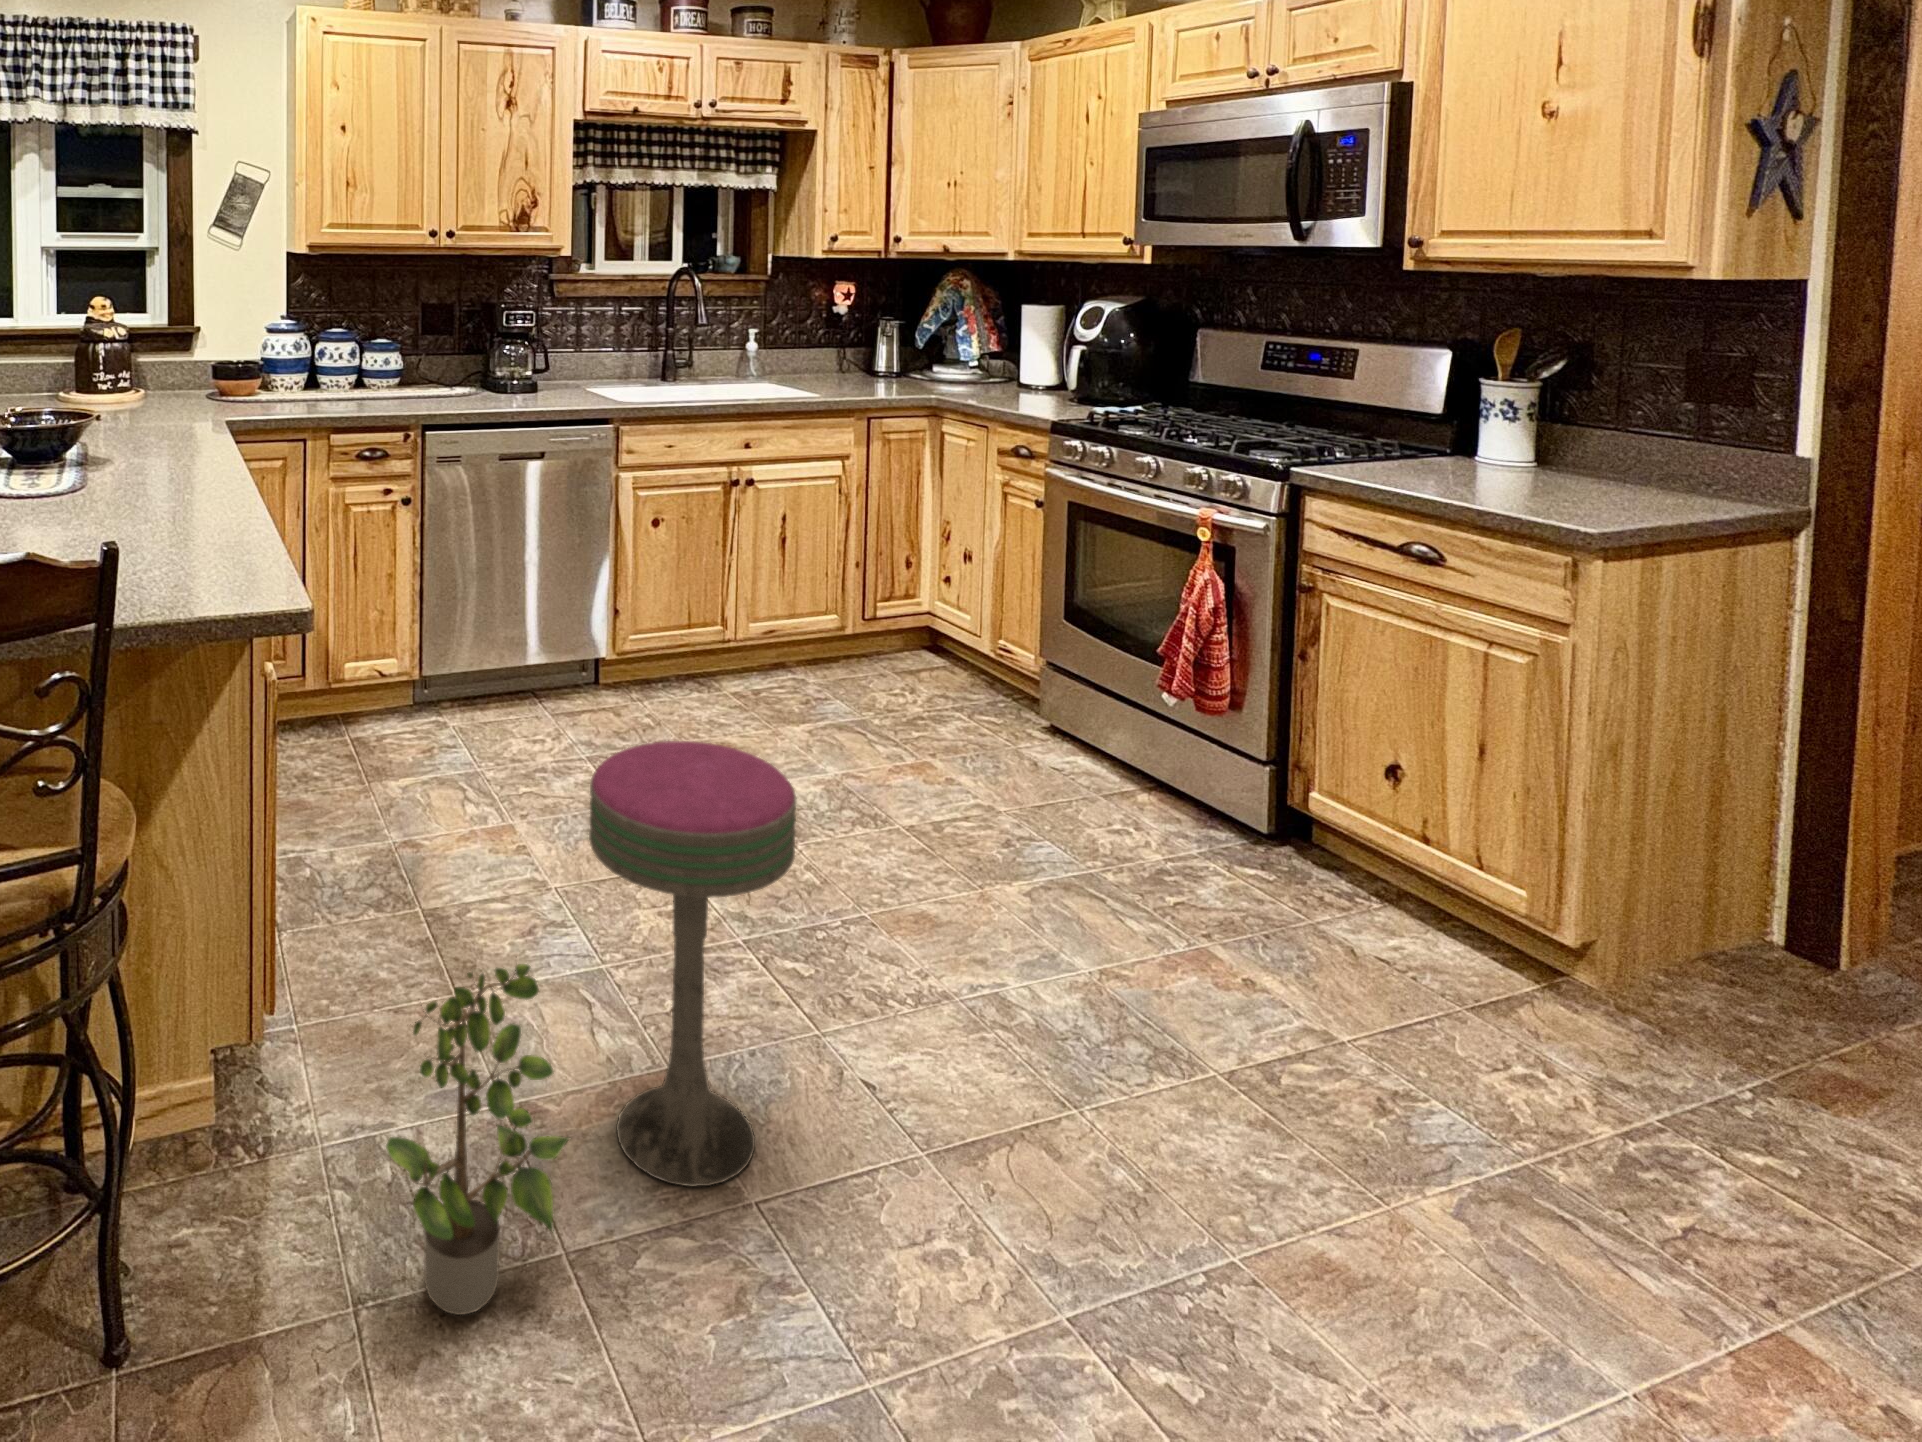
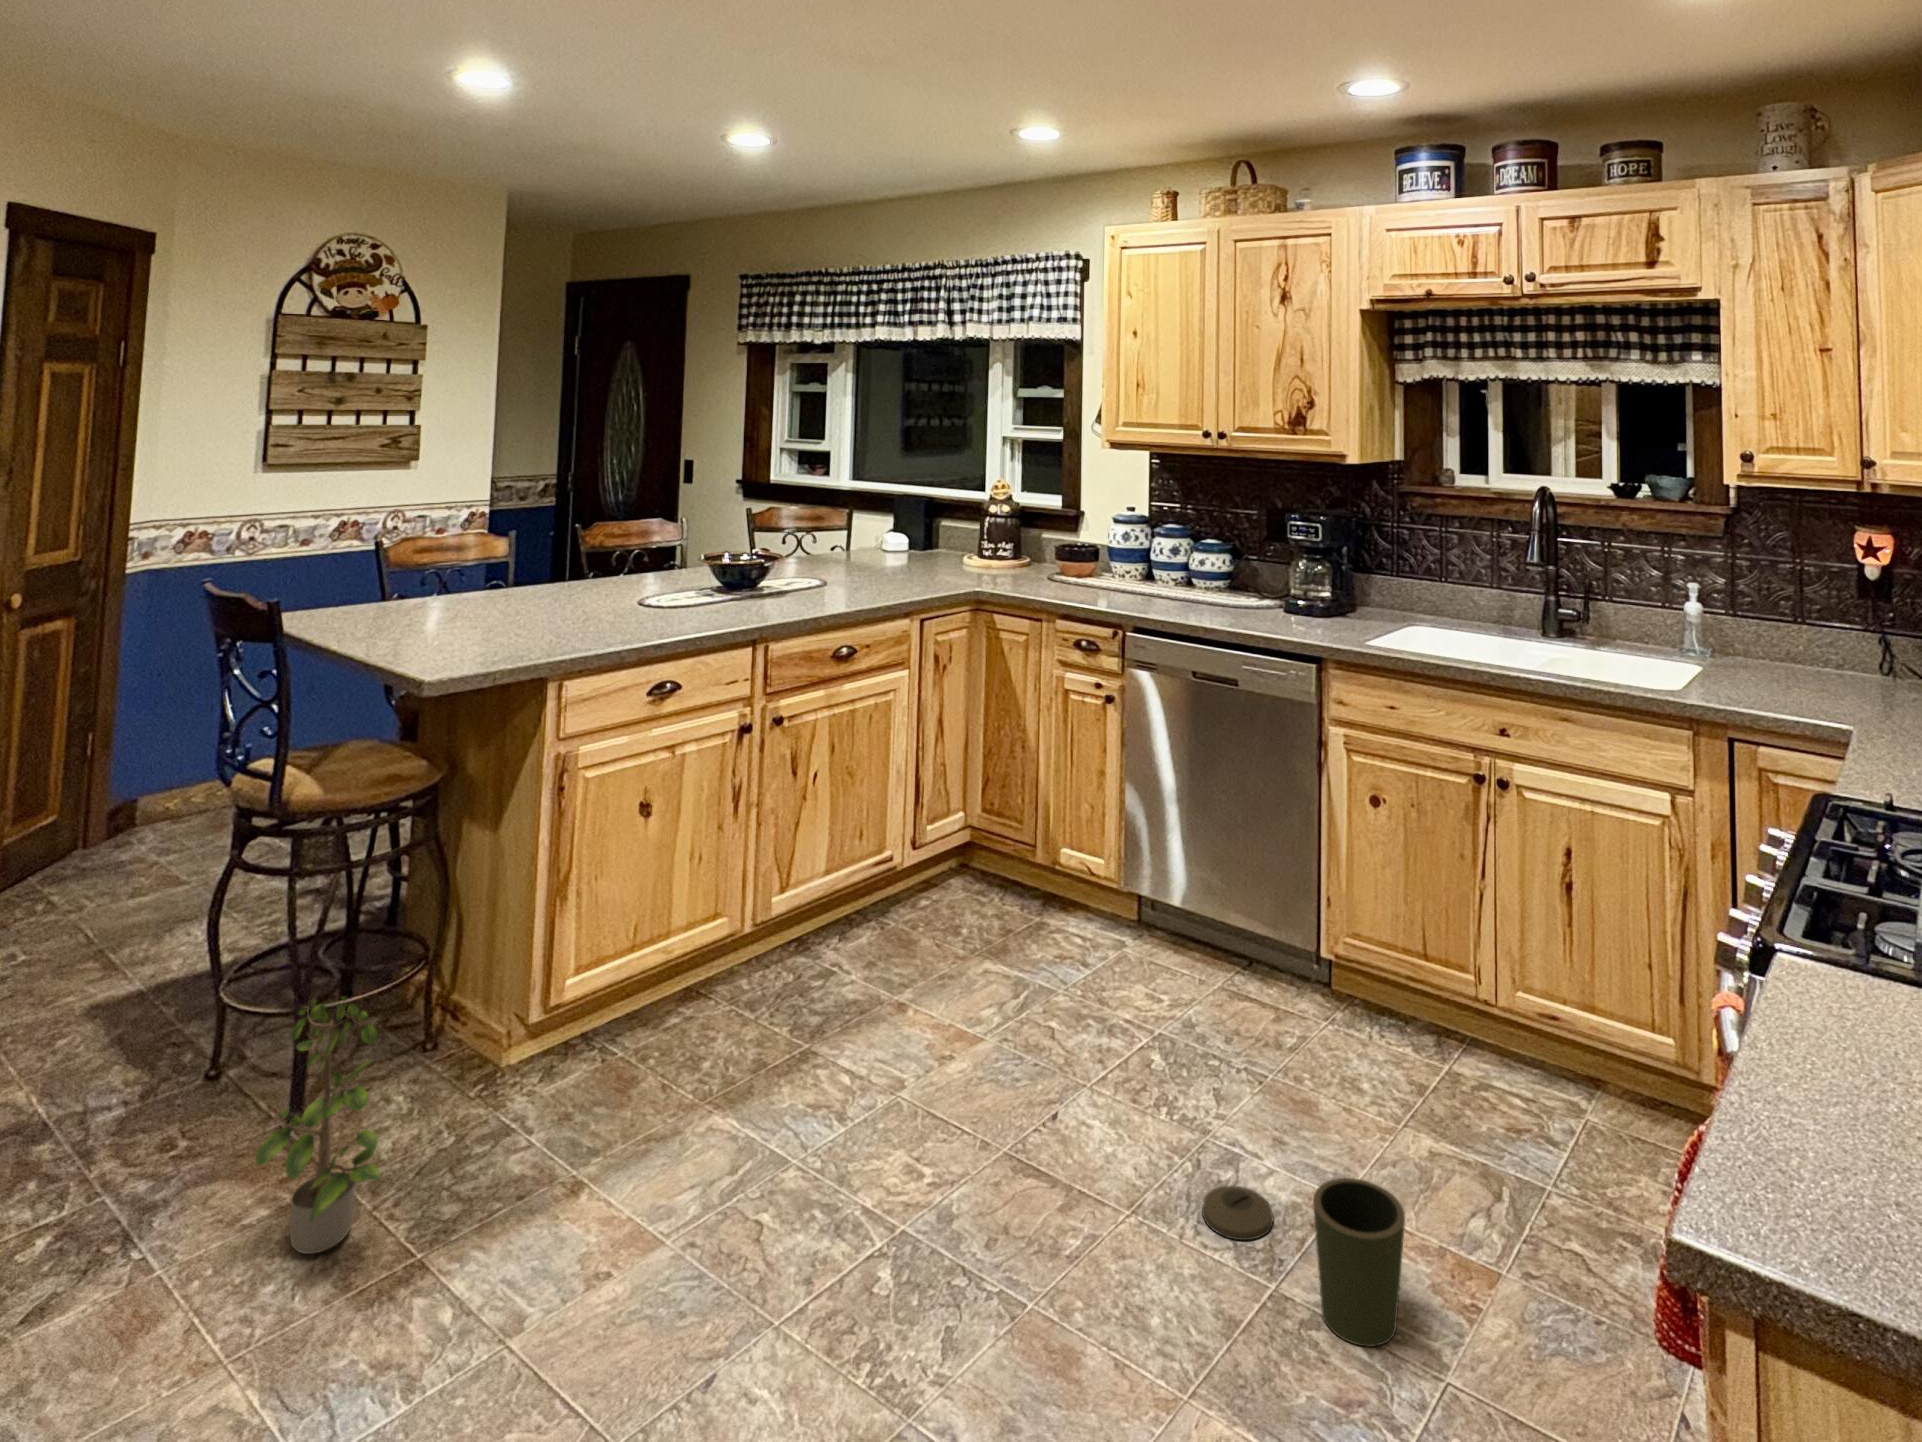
trash can: none [802,721,981,814] -> present [1202,1178,1405,1347]
bar stool: present [589,741,796,1187] -> none [440,914,637,1342]

